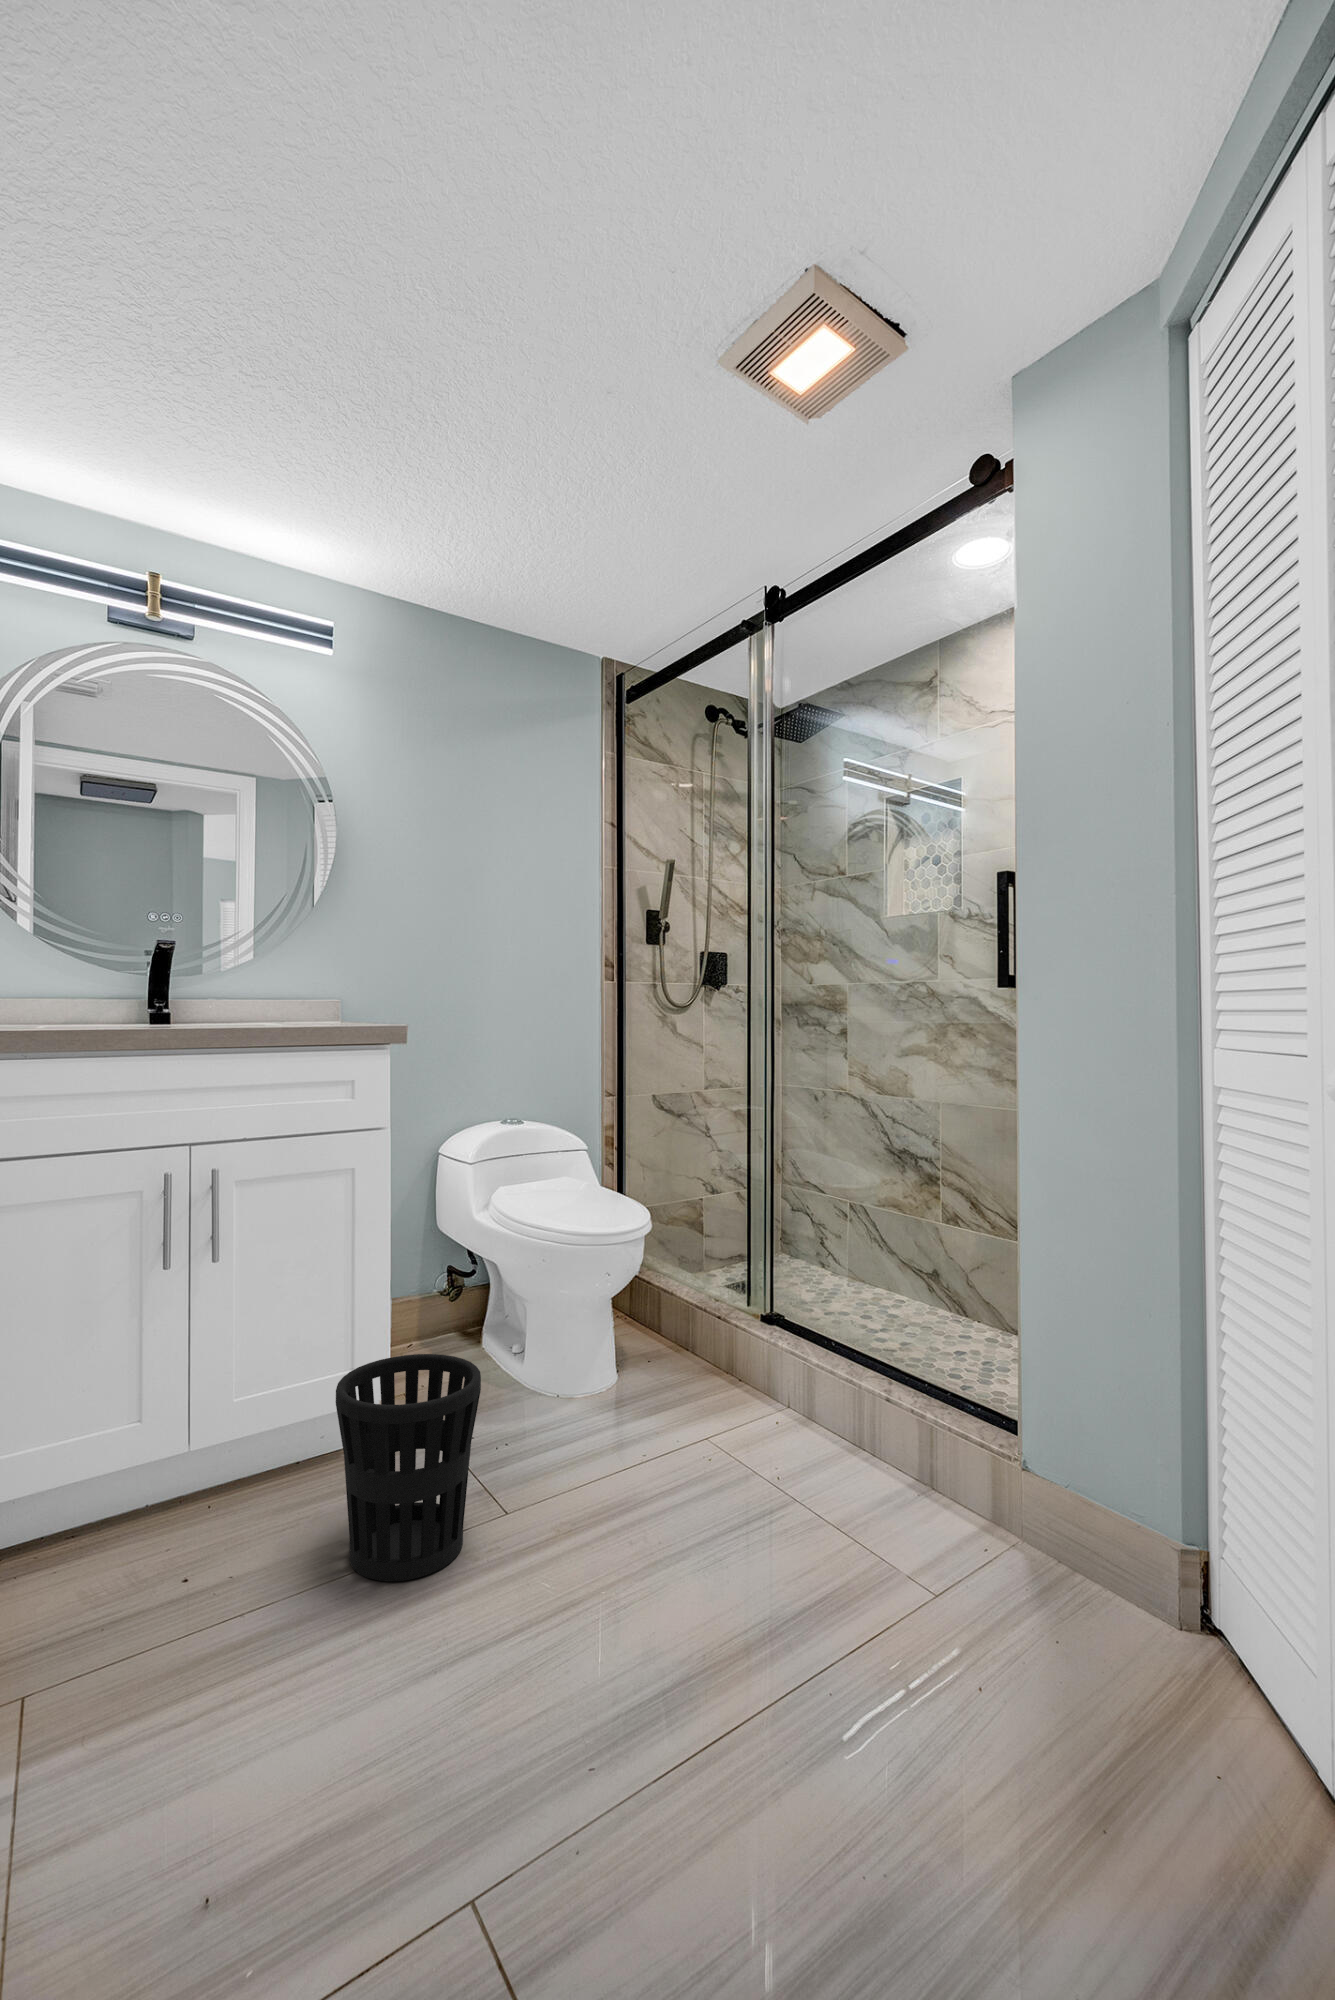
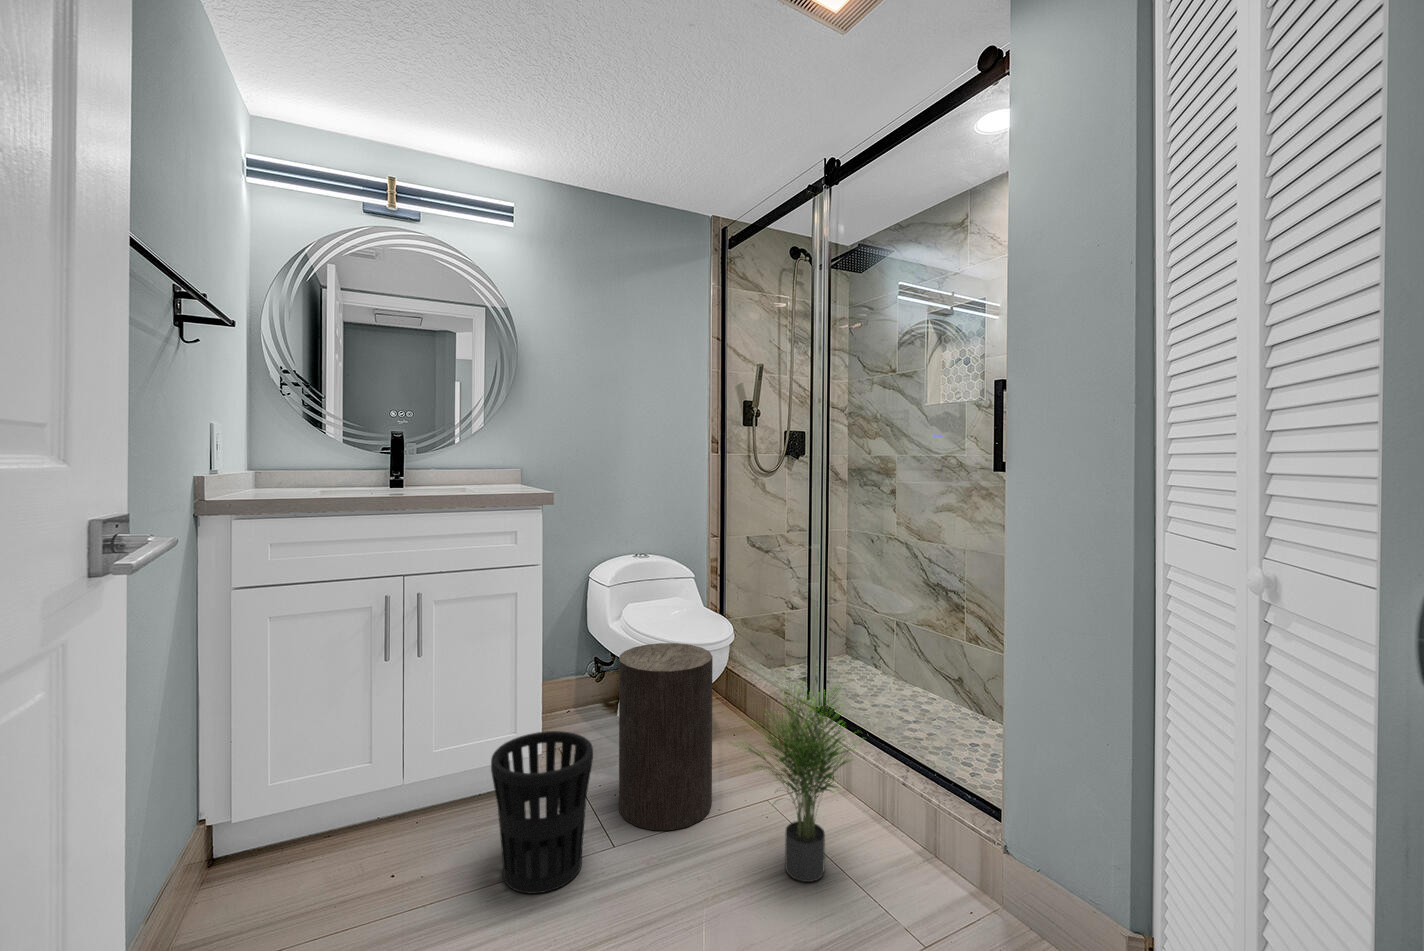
stool: none [498,1233,630,1489] -> present [619,643,713,830]
potted plant: none [661,1255,852,1534] -> present [746,687,856,882]

